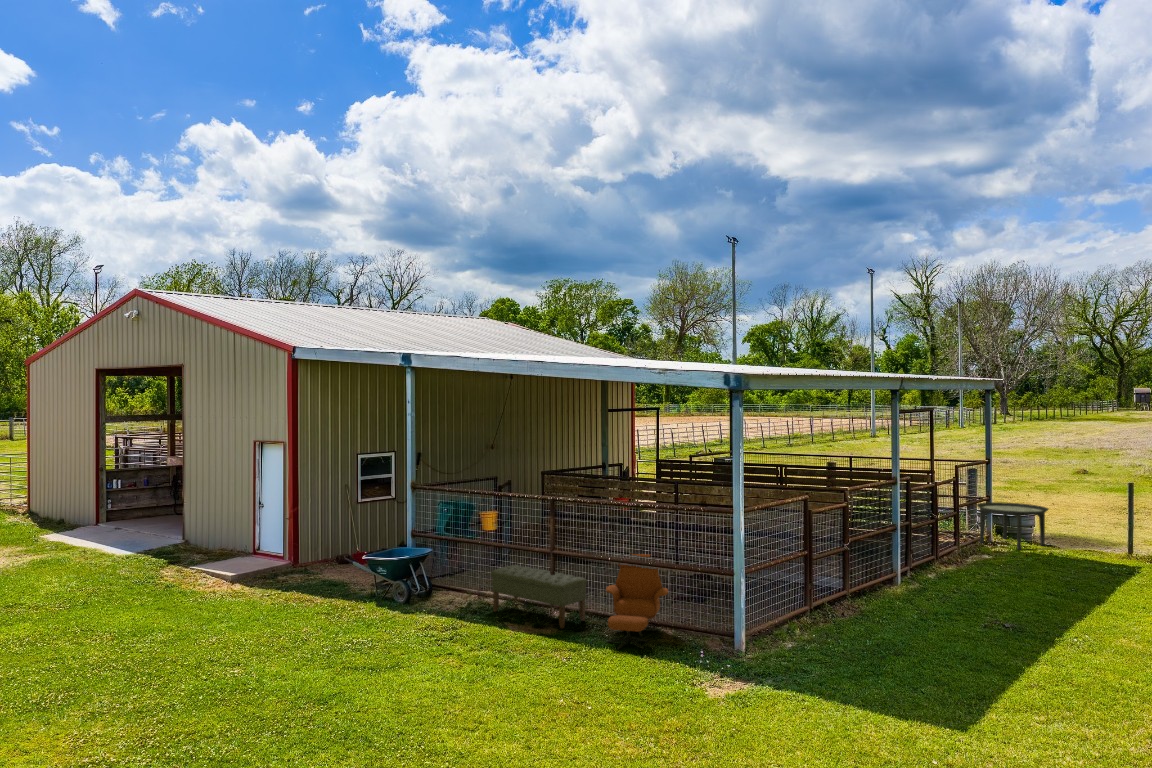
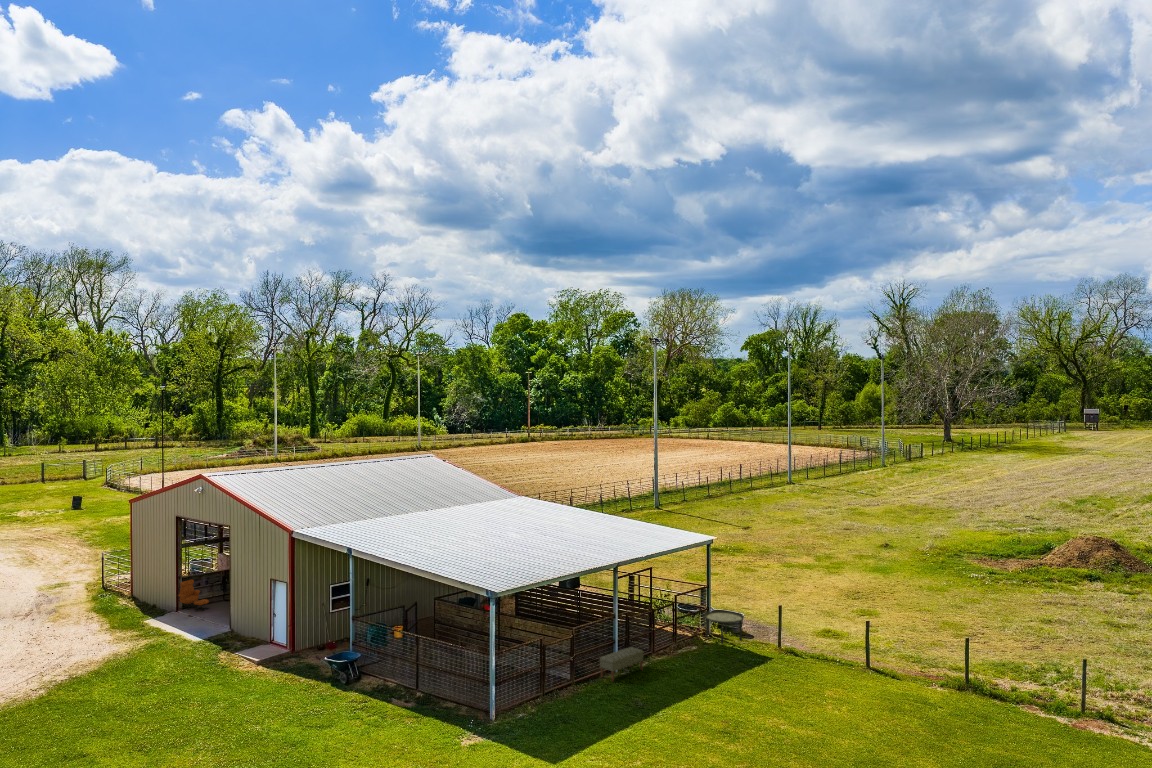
lounge chair: present [606,554,668,649] -> present [178,580,208,610]
bench: present [491,565,587,628] -> present [600,647,644,681]

